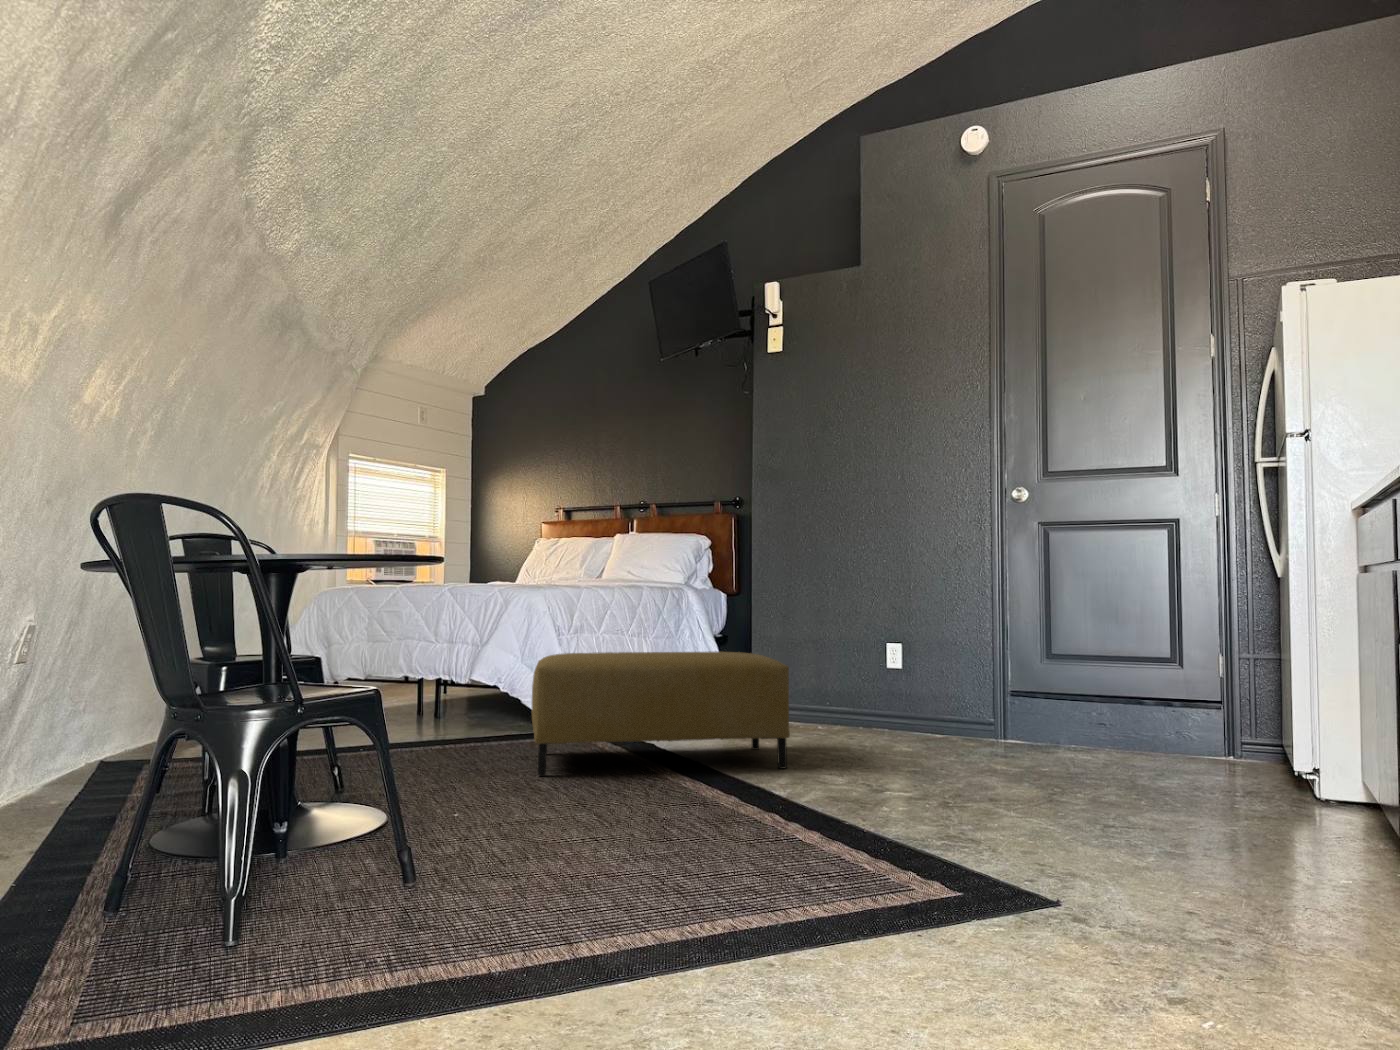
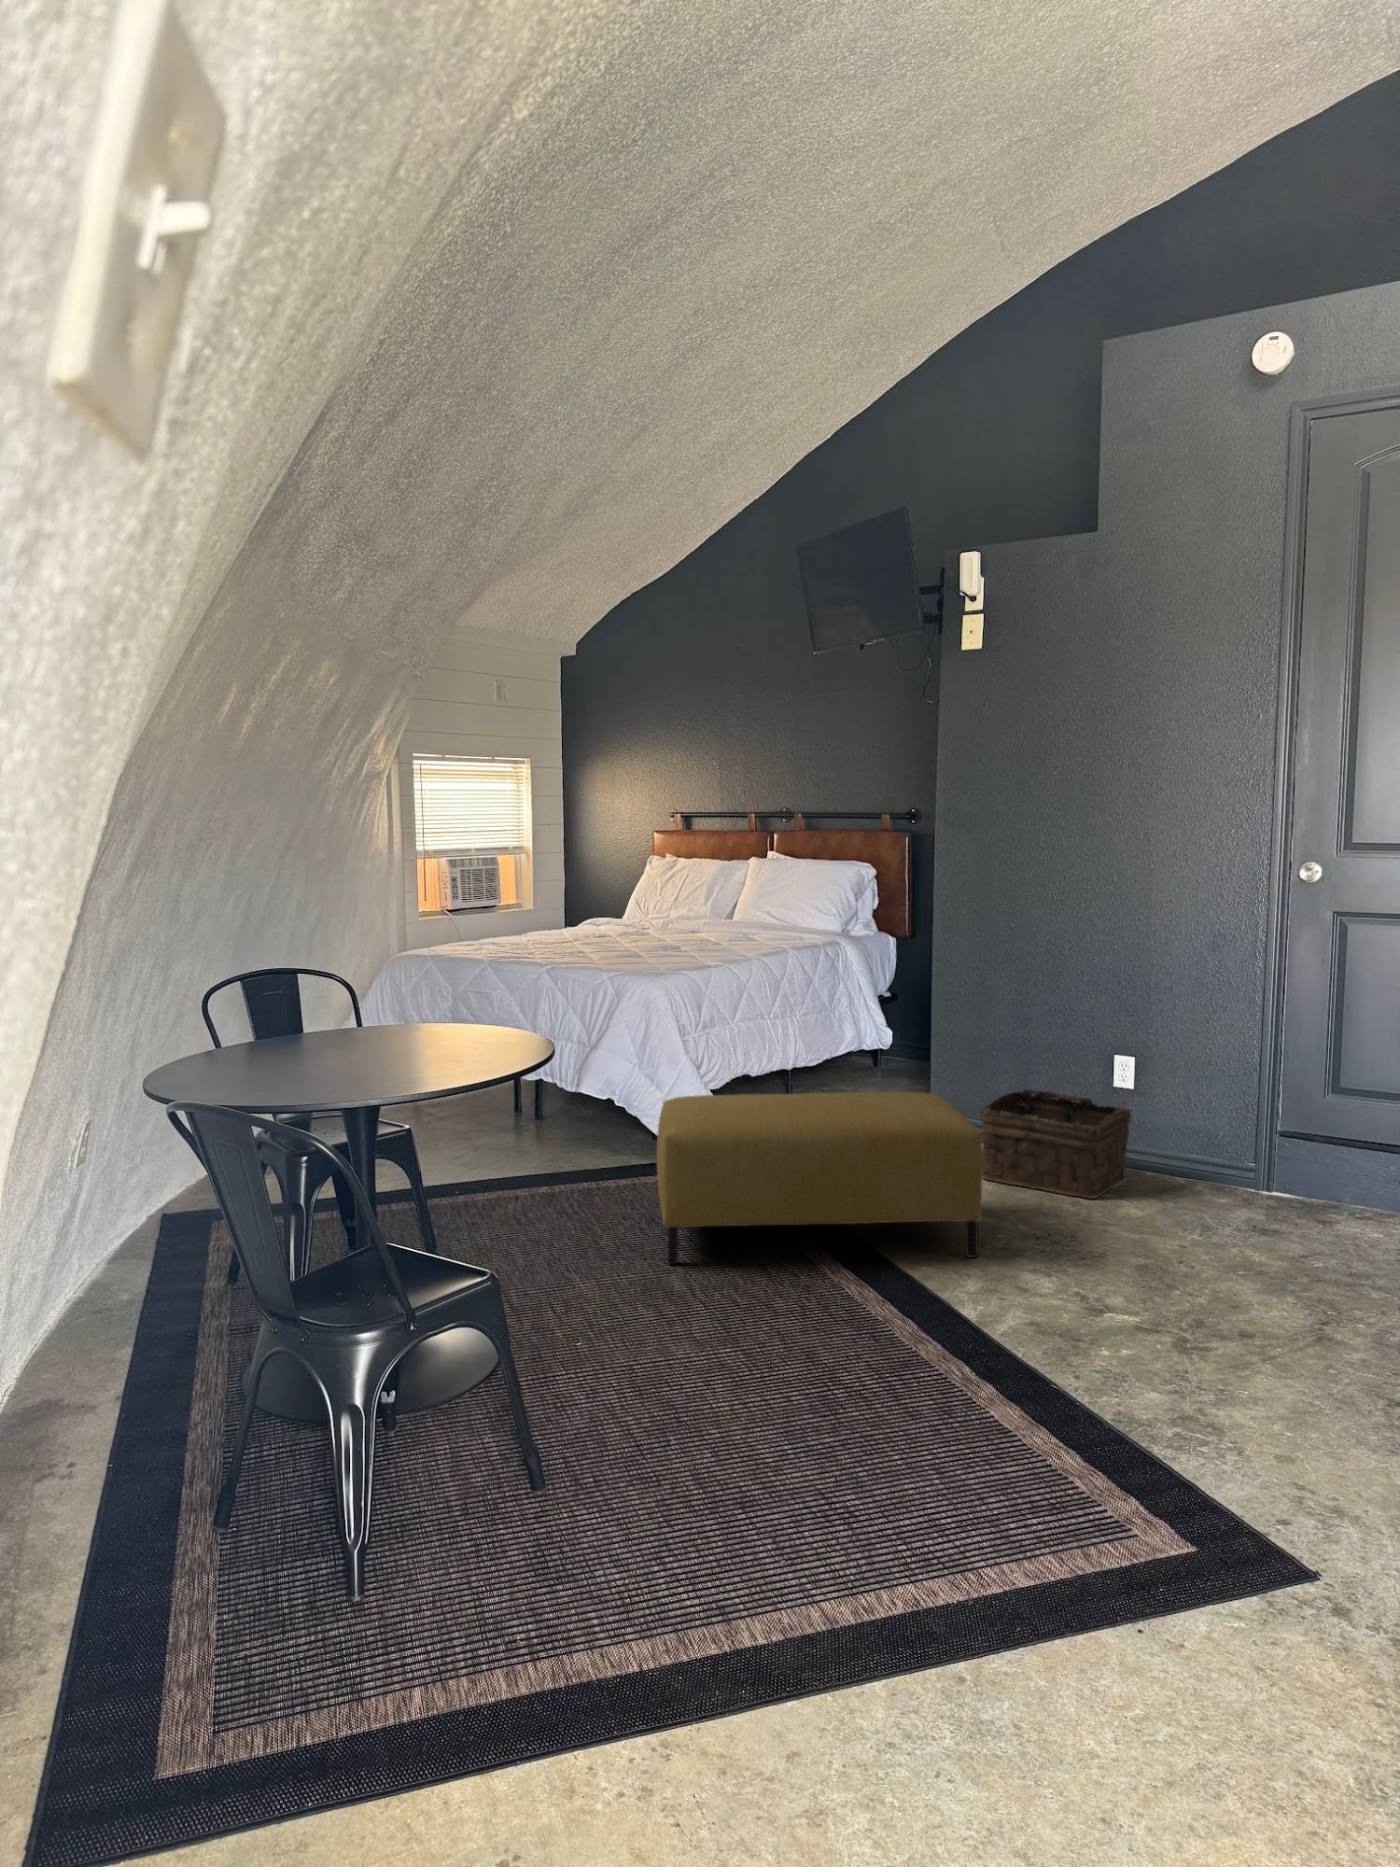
basket: none [788,666,901,743] -> present [980,1089,1131,1199]

